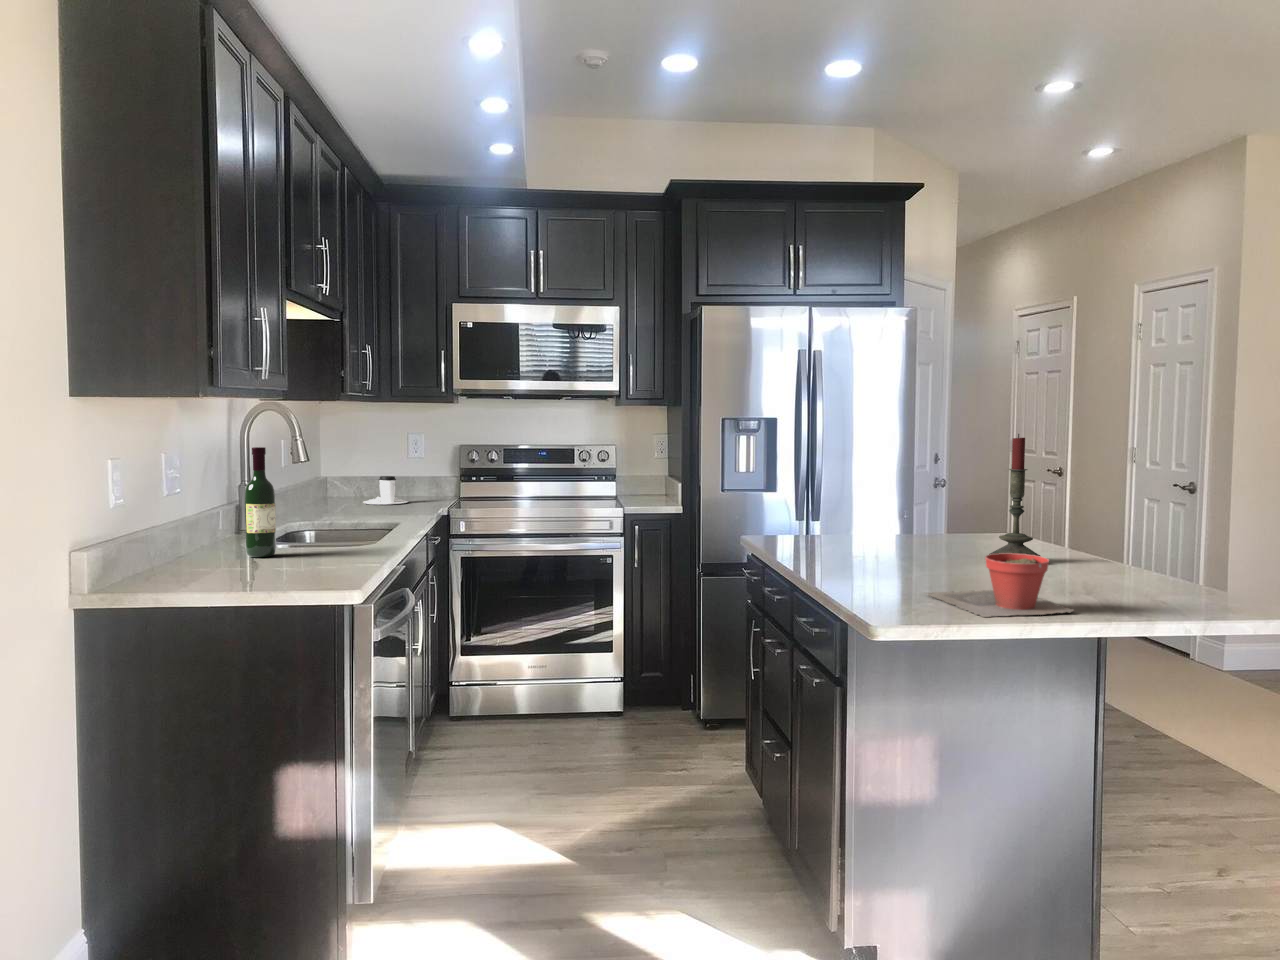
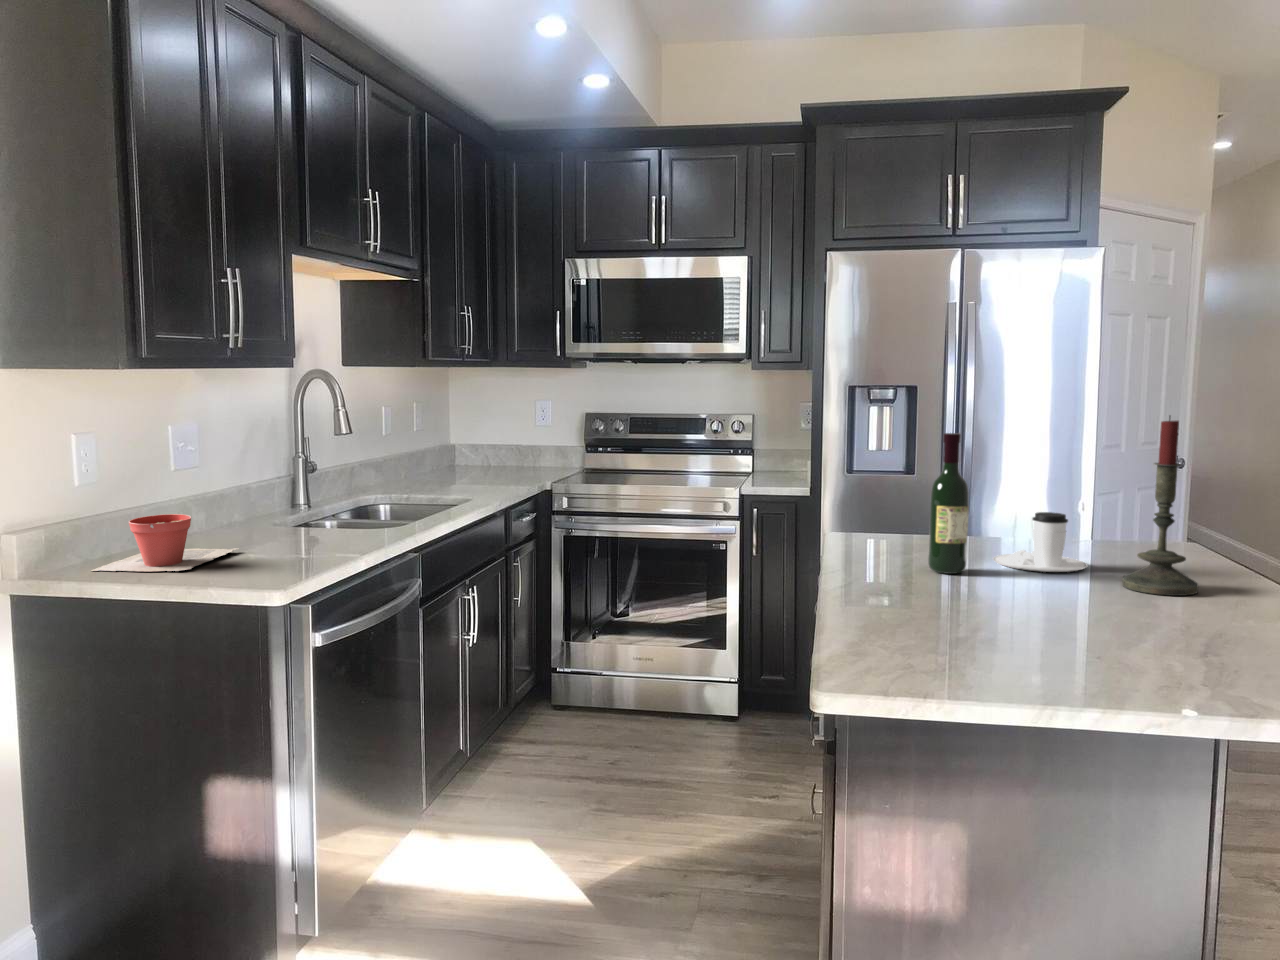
wine bottle: present [245,447,276,557] -> present [928,433,969,574]
coffee cup: present [363,476,408,505] -> present [993,512,1087,572]
plant pot: present [928,553,1073,617] -> present [92,514,238,571]

